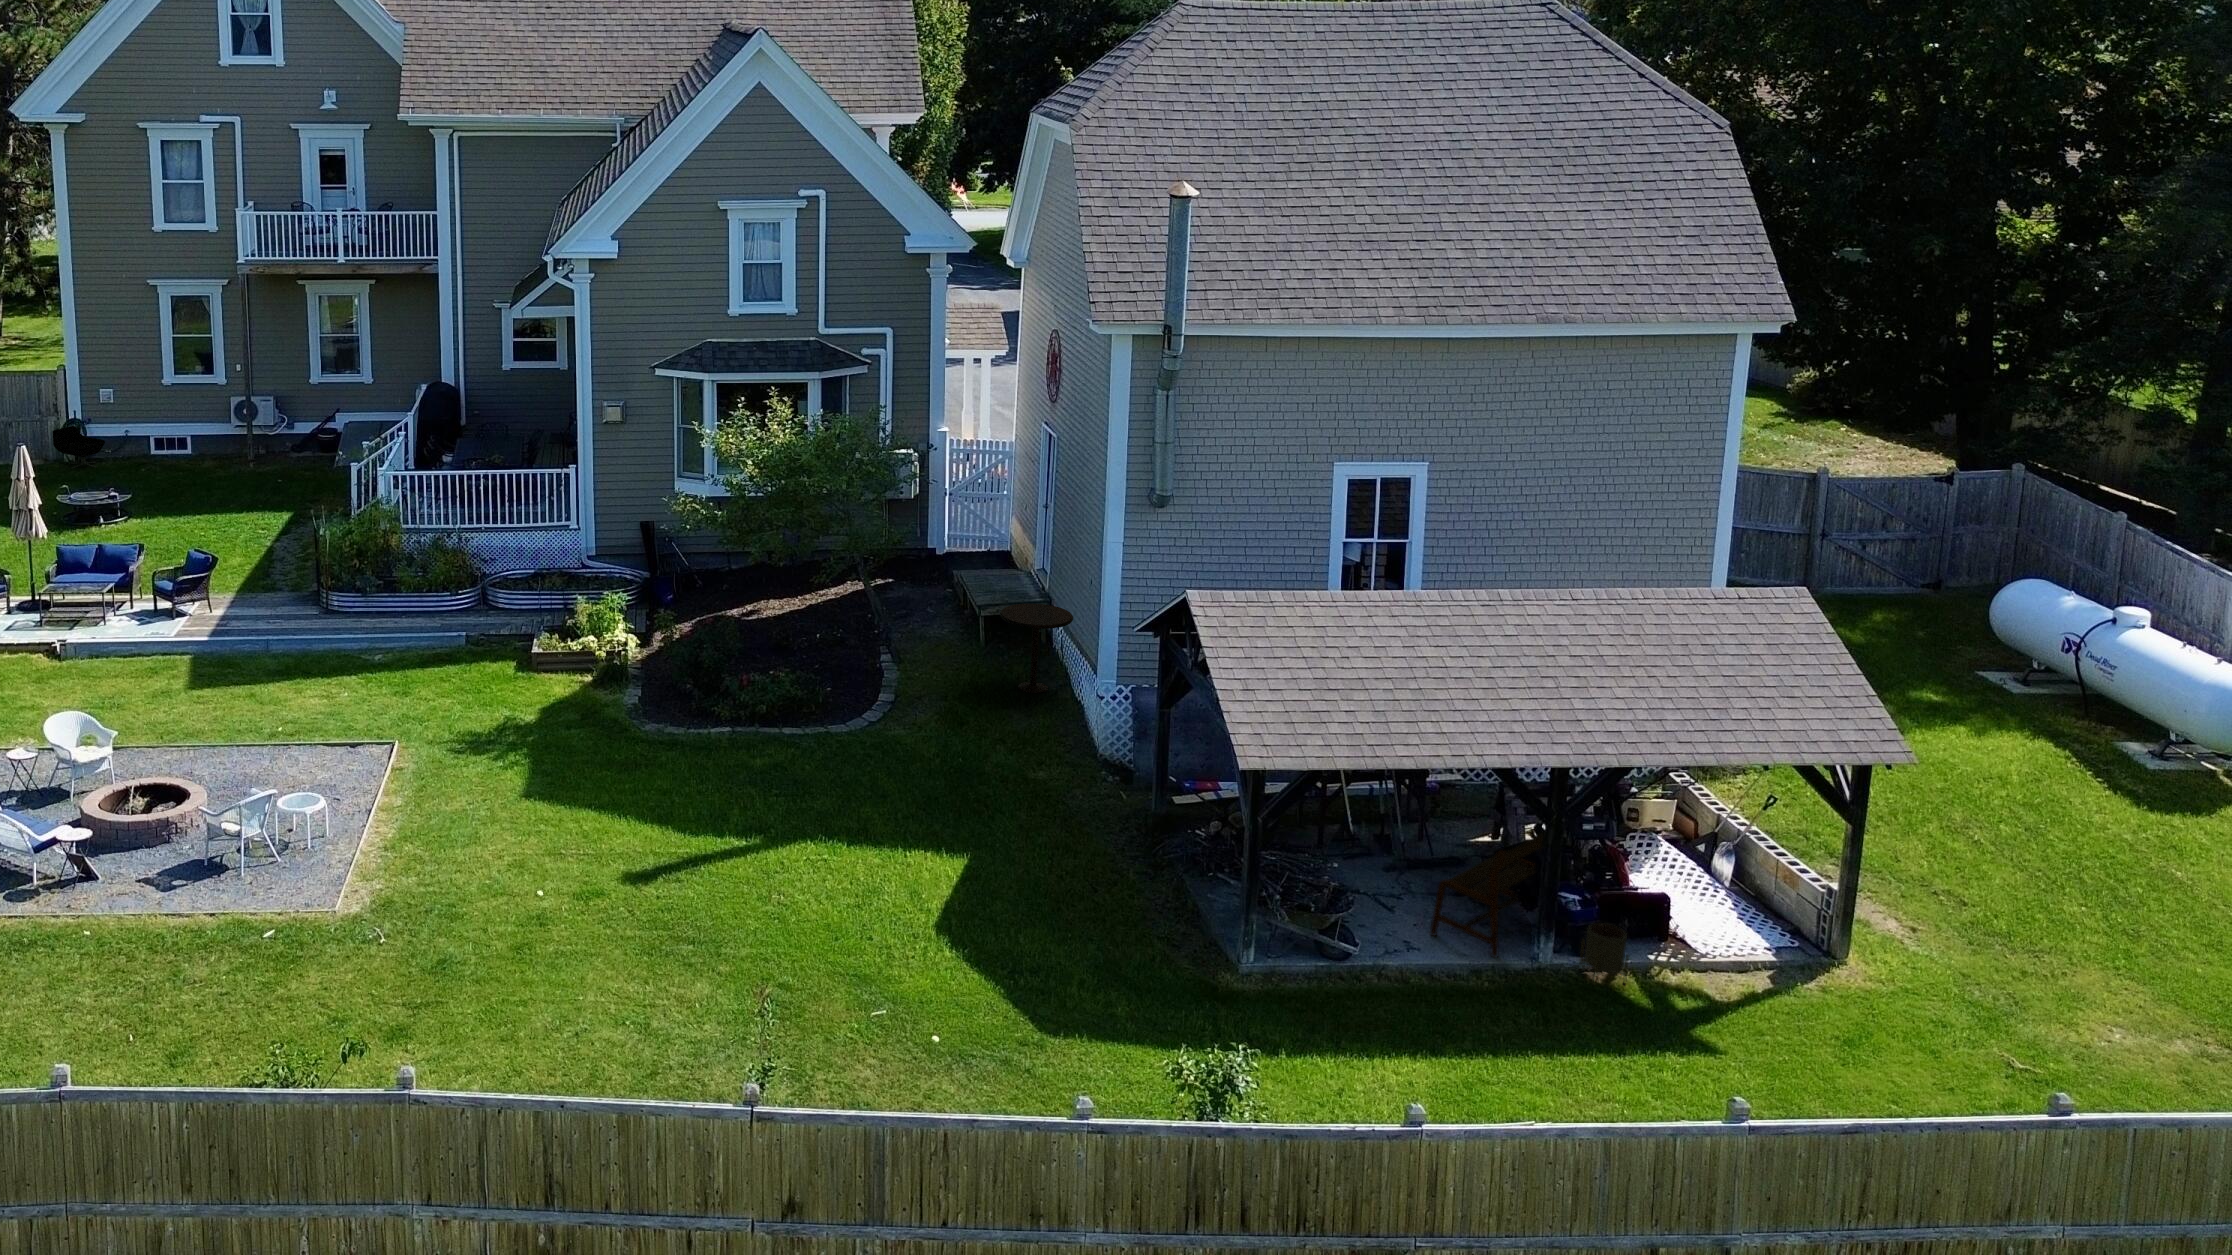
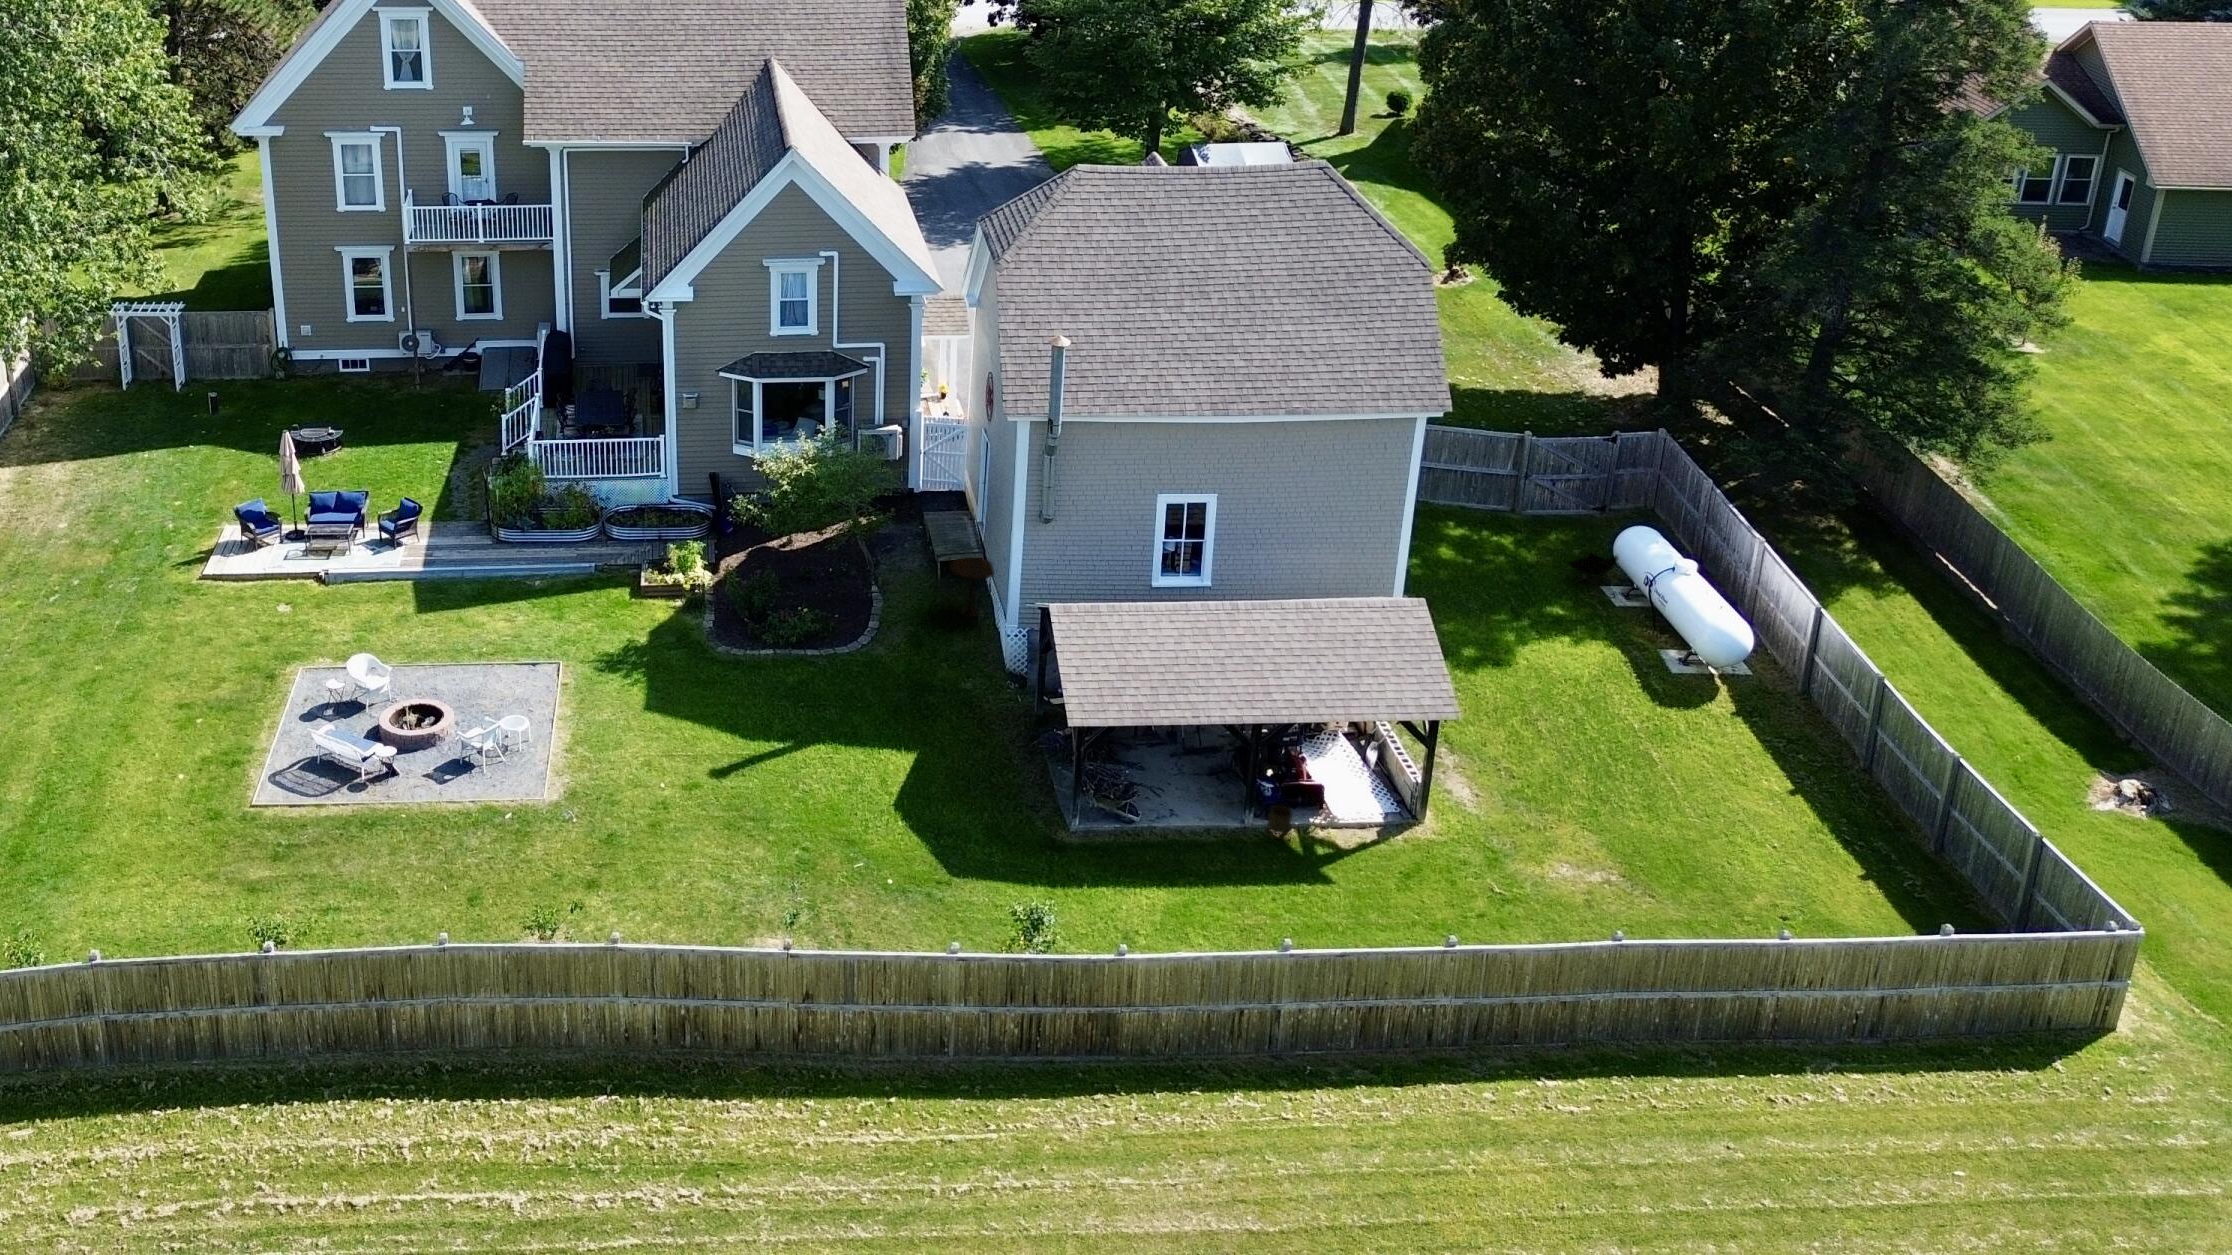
lounge chair: present [52,426,105,468] -> present [1569,553,1618,579]
bench: present [1430,834,1543,957] -> none [1186,745,1262,822]

